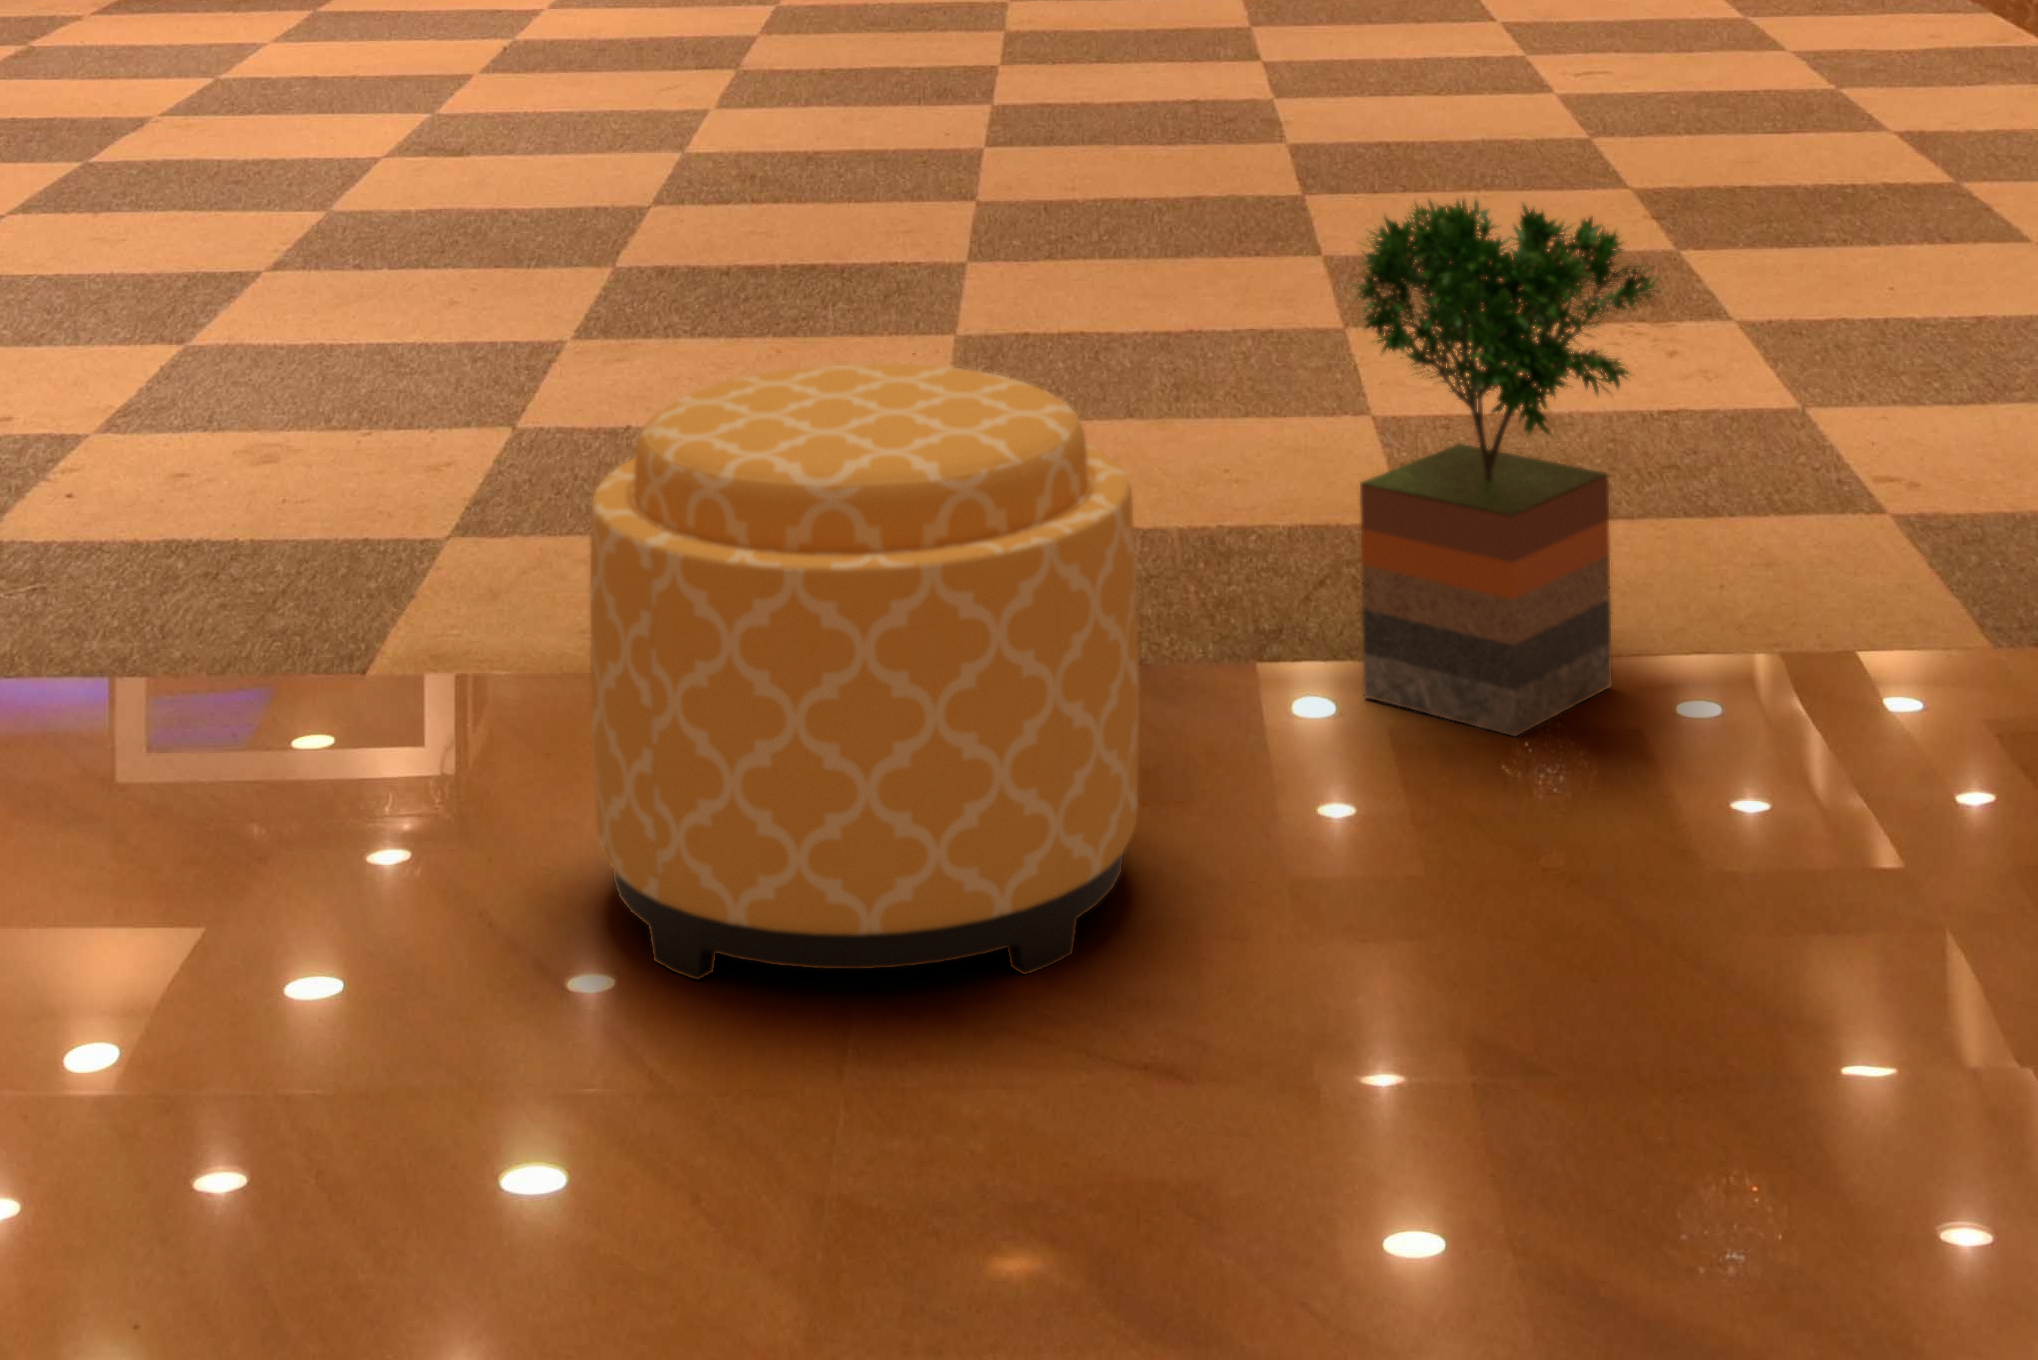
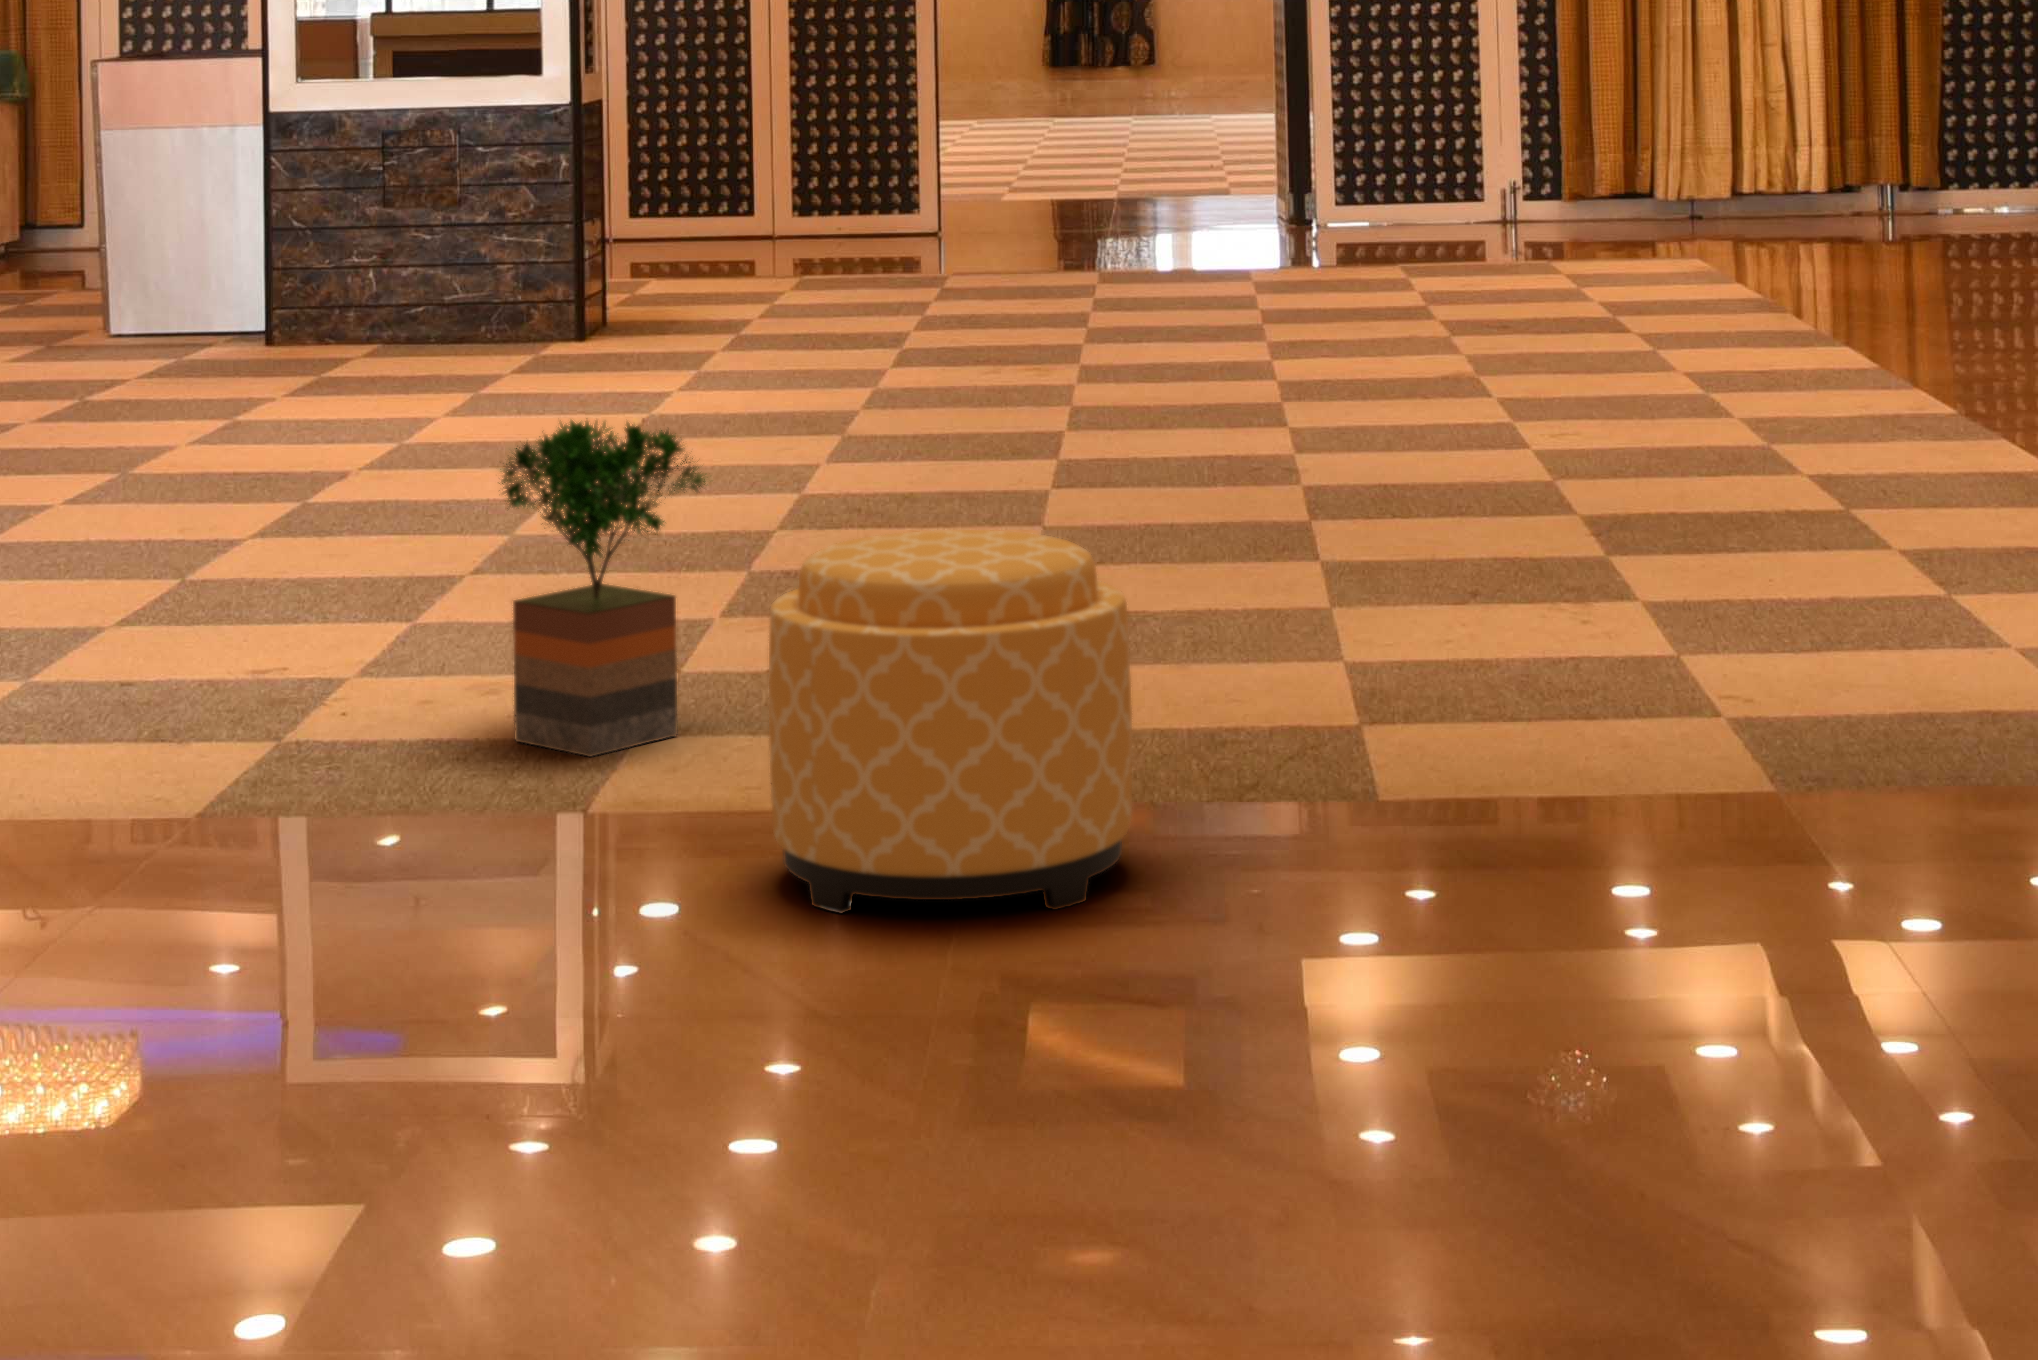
potted tree: present [1357,200,1659,736] -> present [499,420,706,757]

